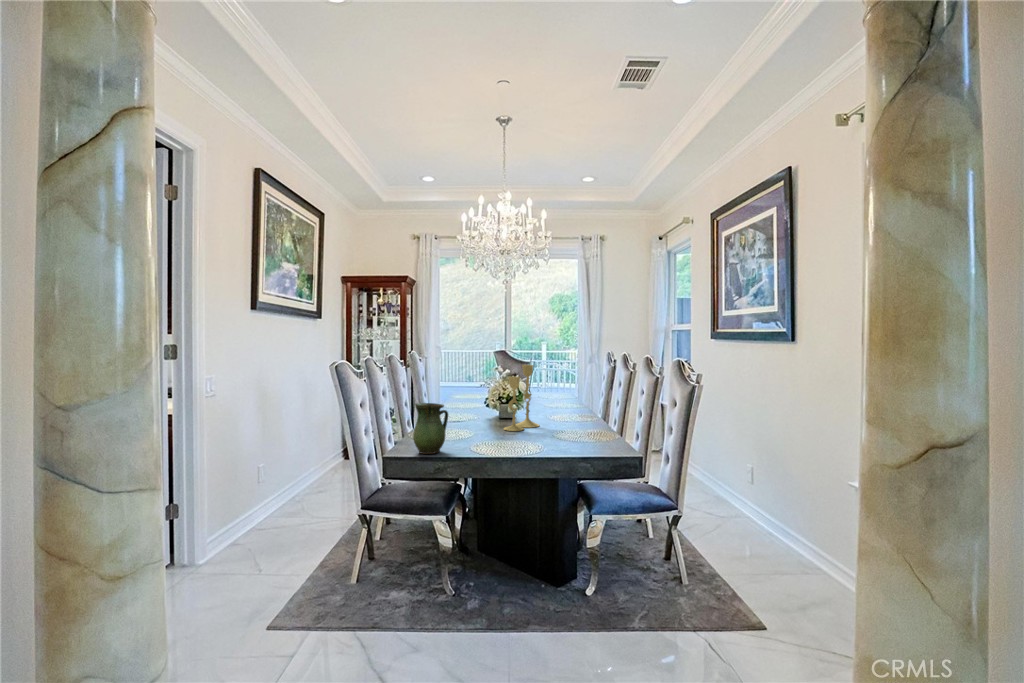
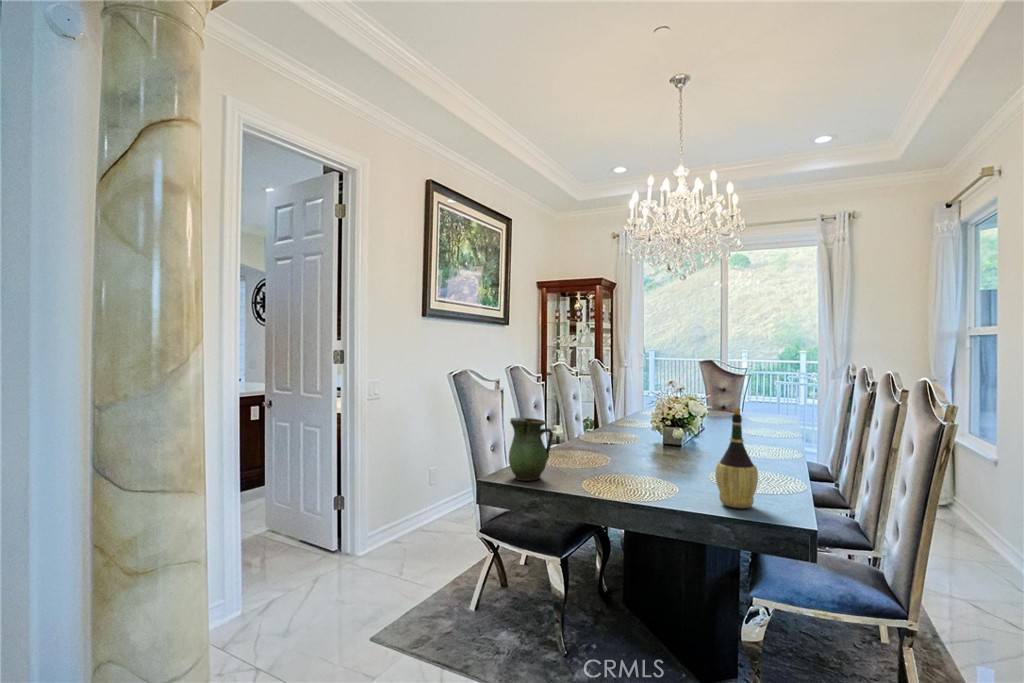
candlestick: present [504,365,539,431] -> none [650,377,704,462]
wine bottle: none [572,385,599,452] -> present [715,408,758,508]

